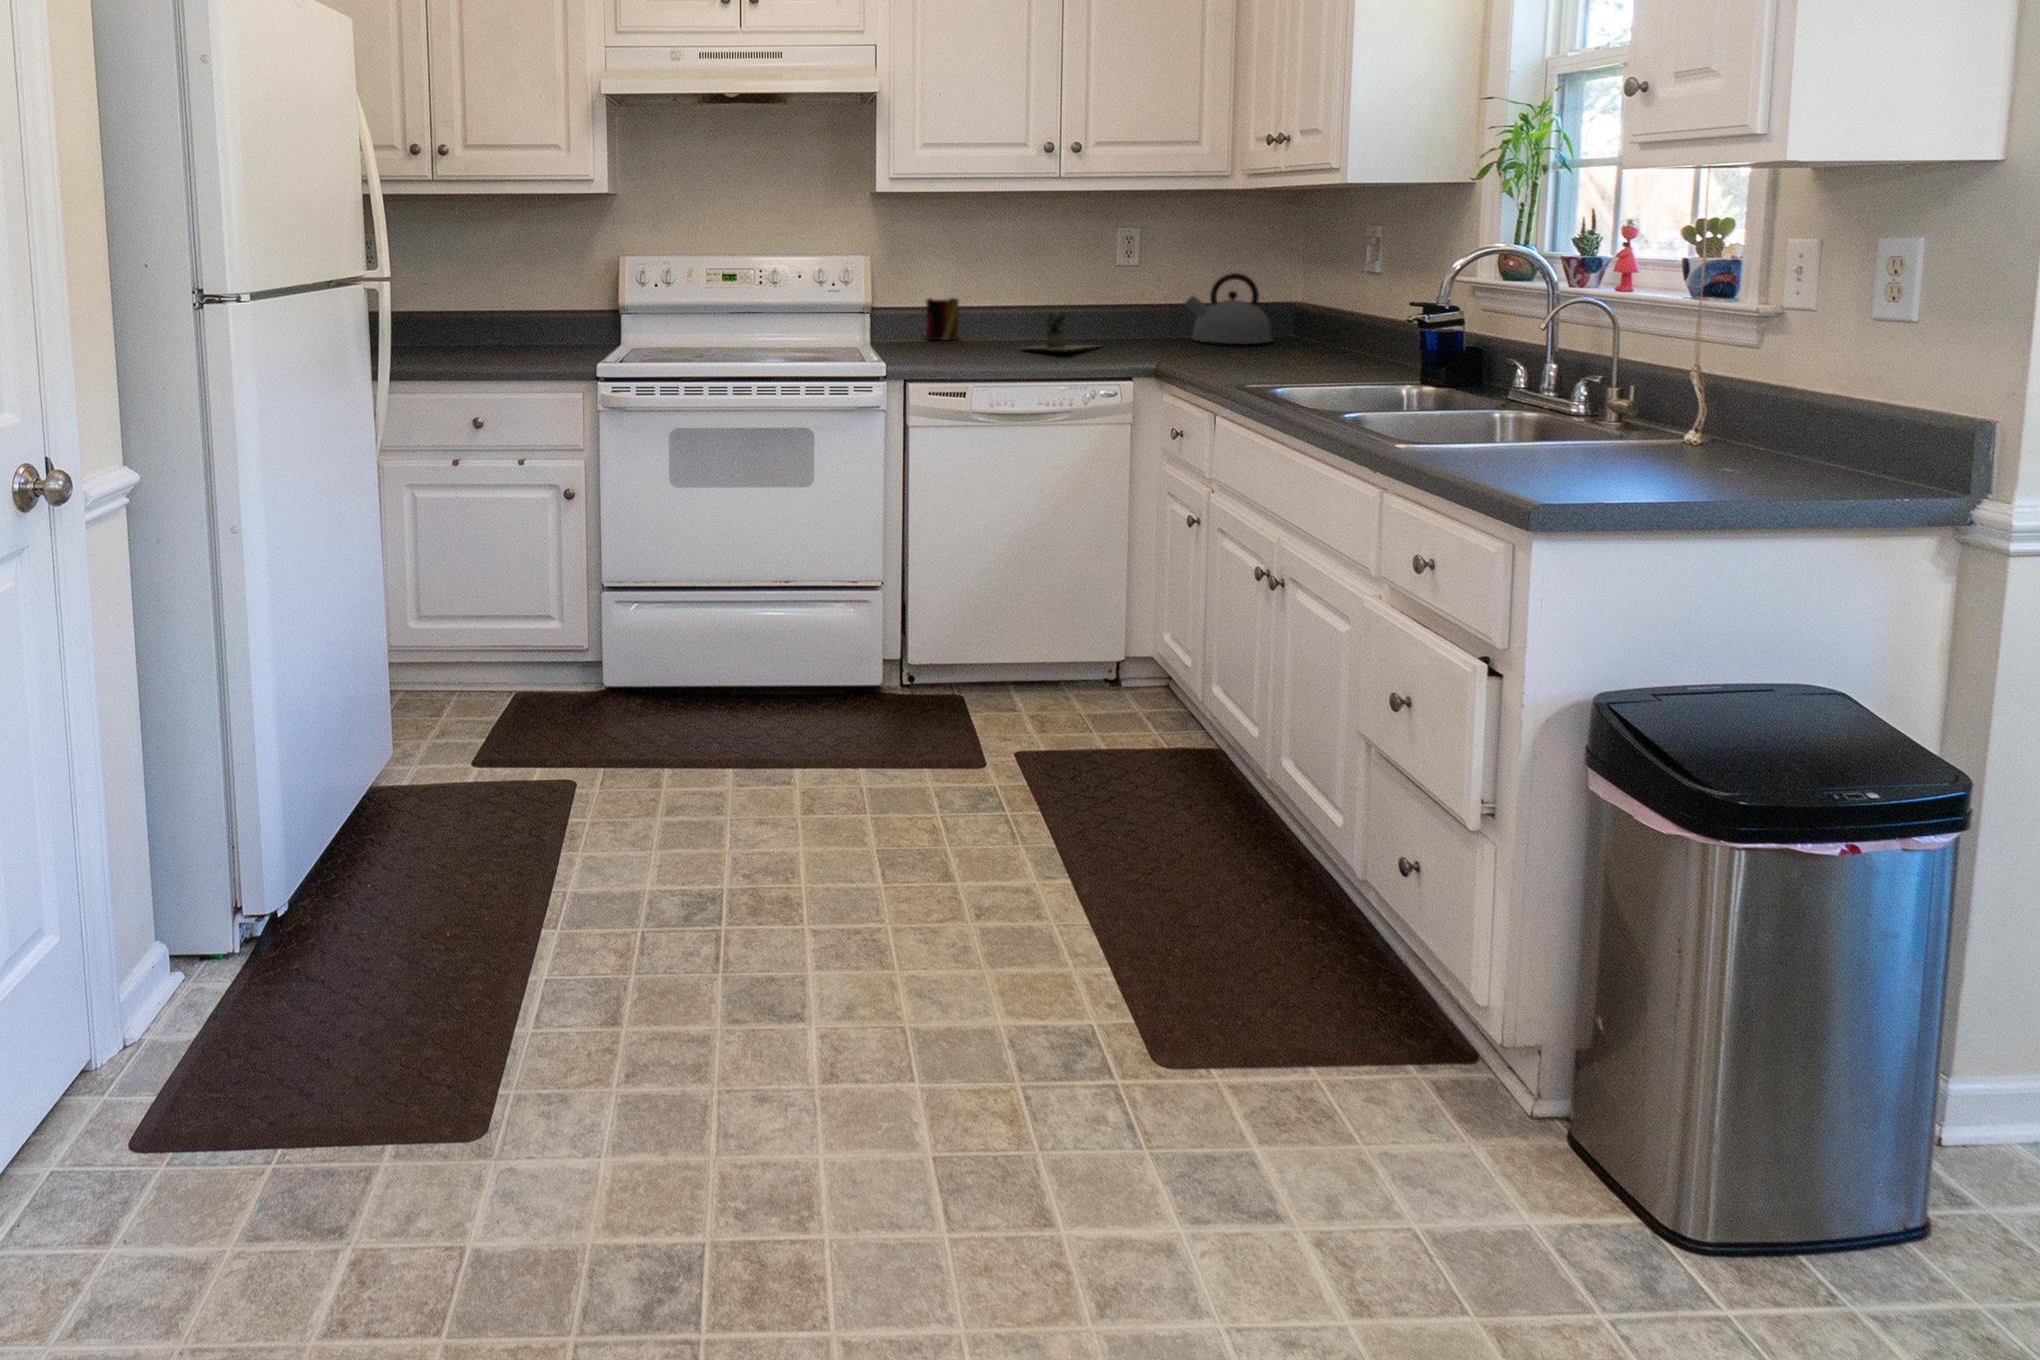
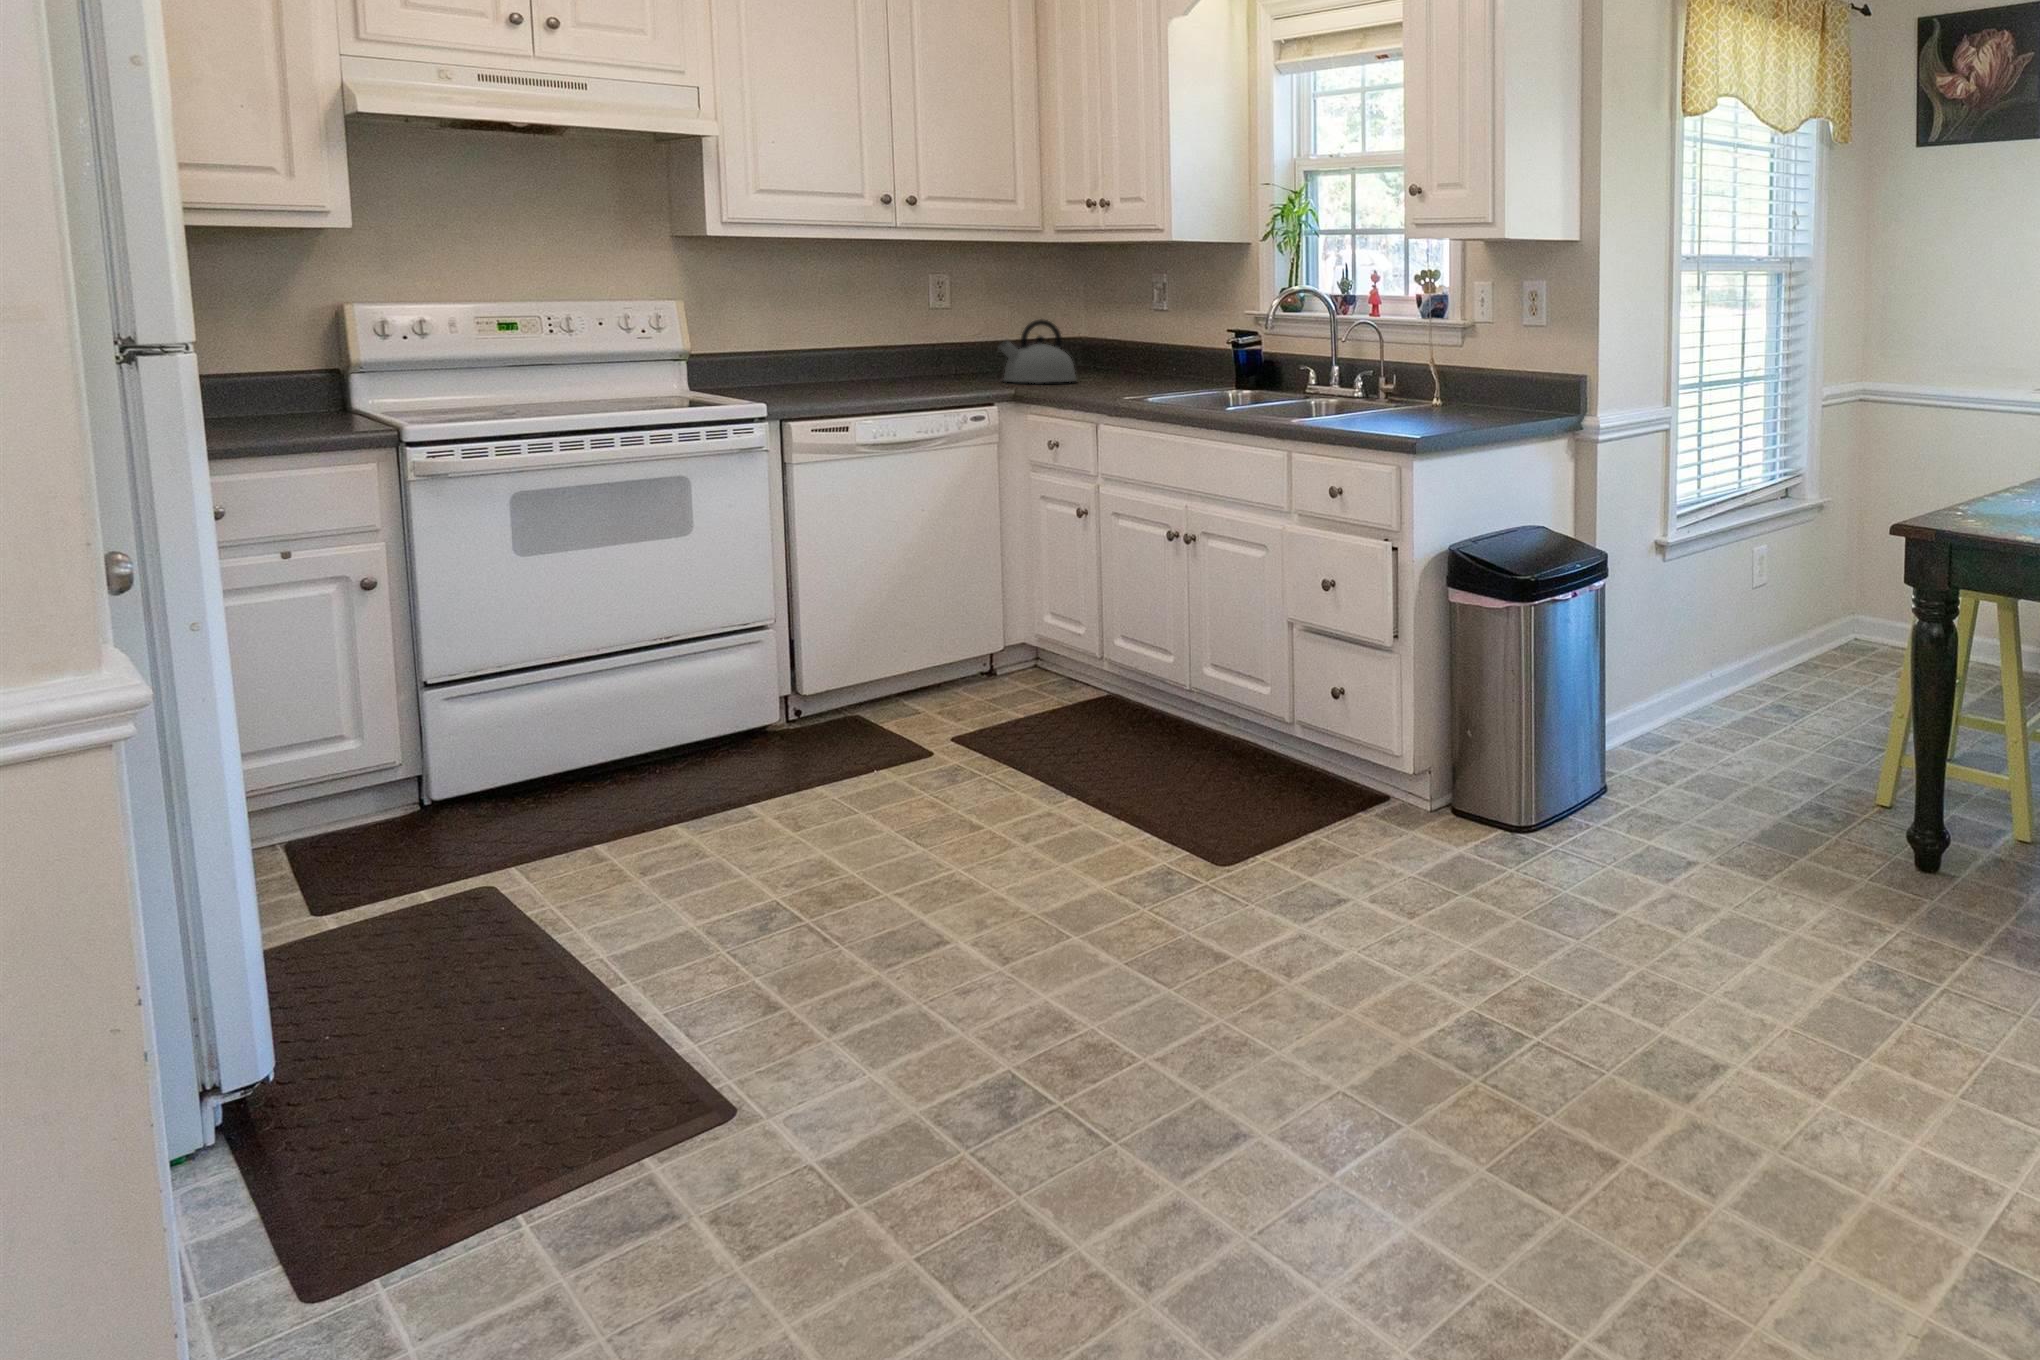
mug: present [926,298,959,340] -> none [735,346,774,390]
potted plant: present [1032,311,1098,350] -> none [864,352,948,391]

